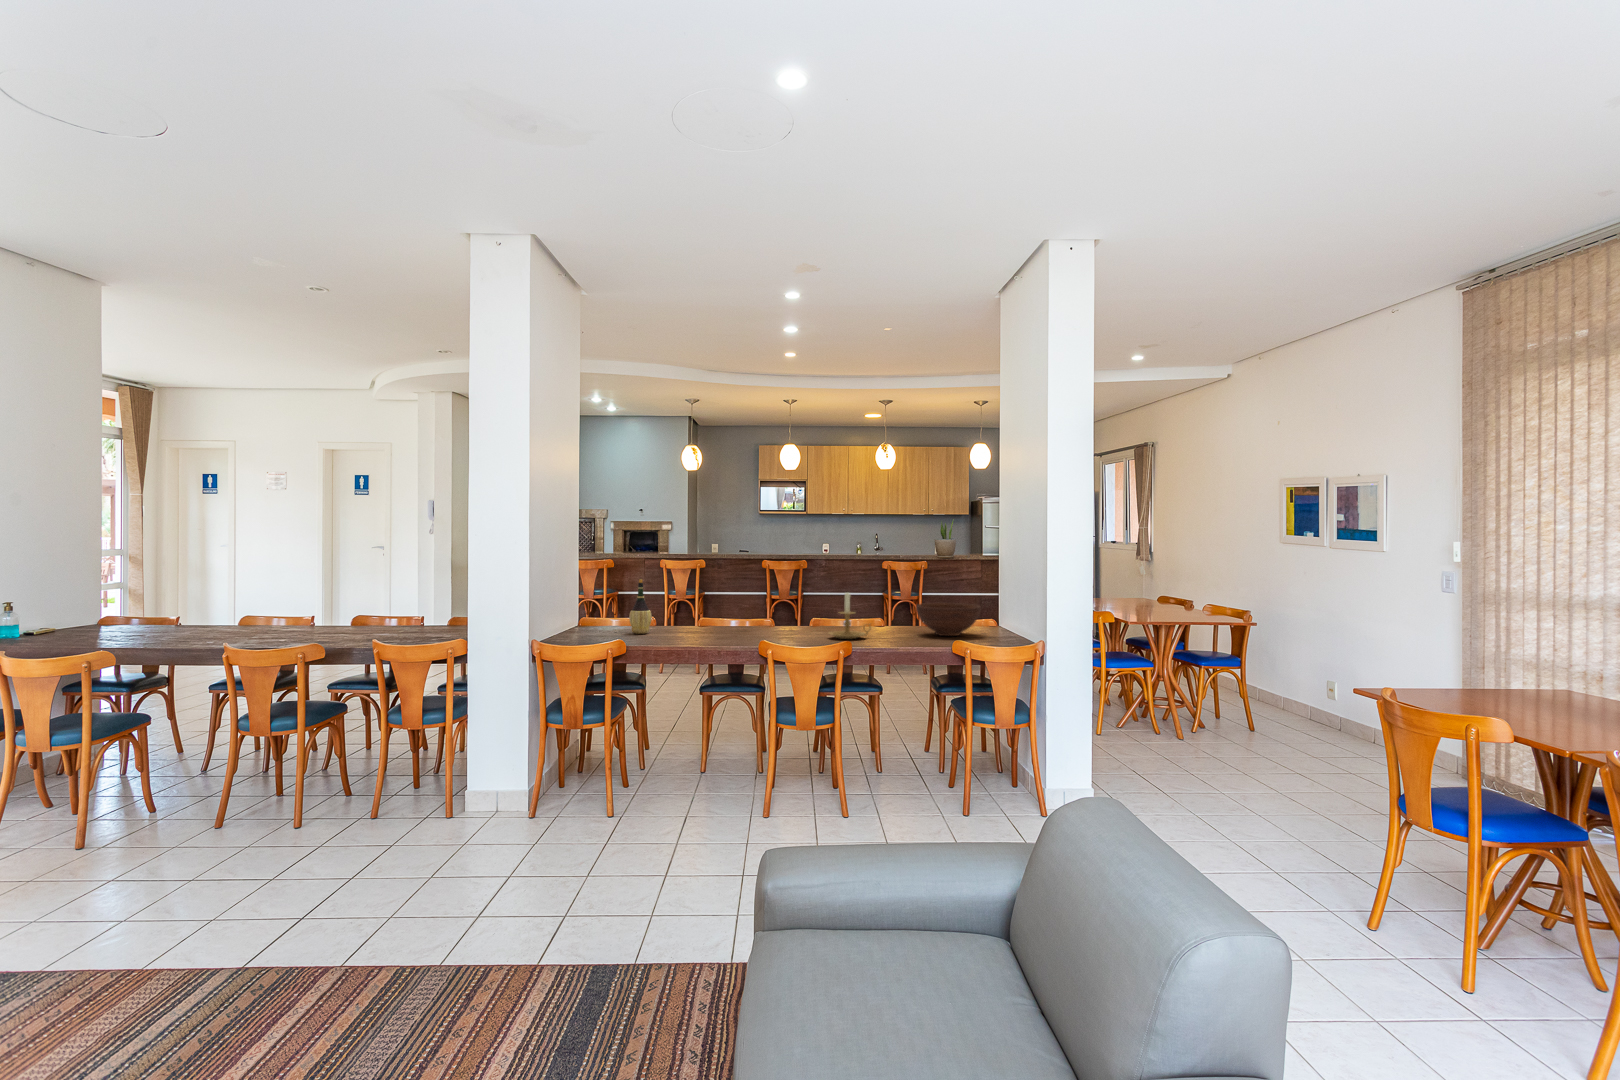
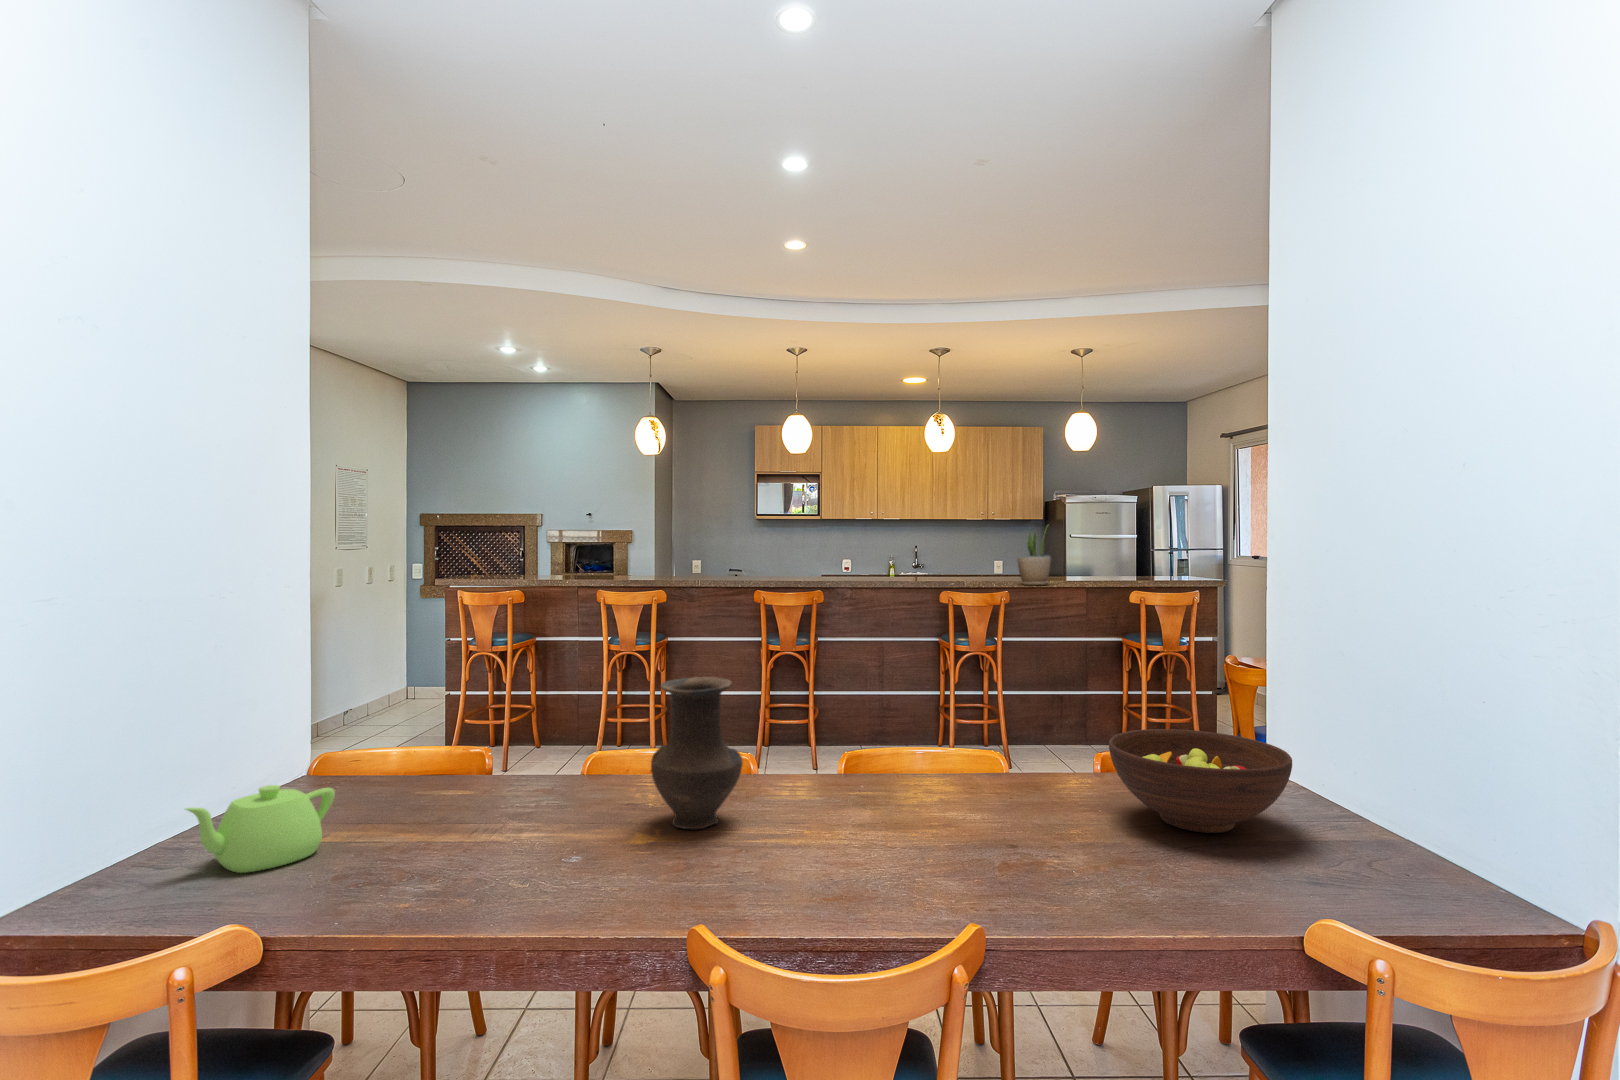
wine bottle: present [629,579,652,634] -> none [385,678,445,818]
vase: none [736,579,772,635] -> present [651,677,743,829]
candle holder: present [829,593,871,639] -> none [891,720,1008,858]
teapot: none [580,613,619,641] -> present [185,785,335,873]

